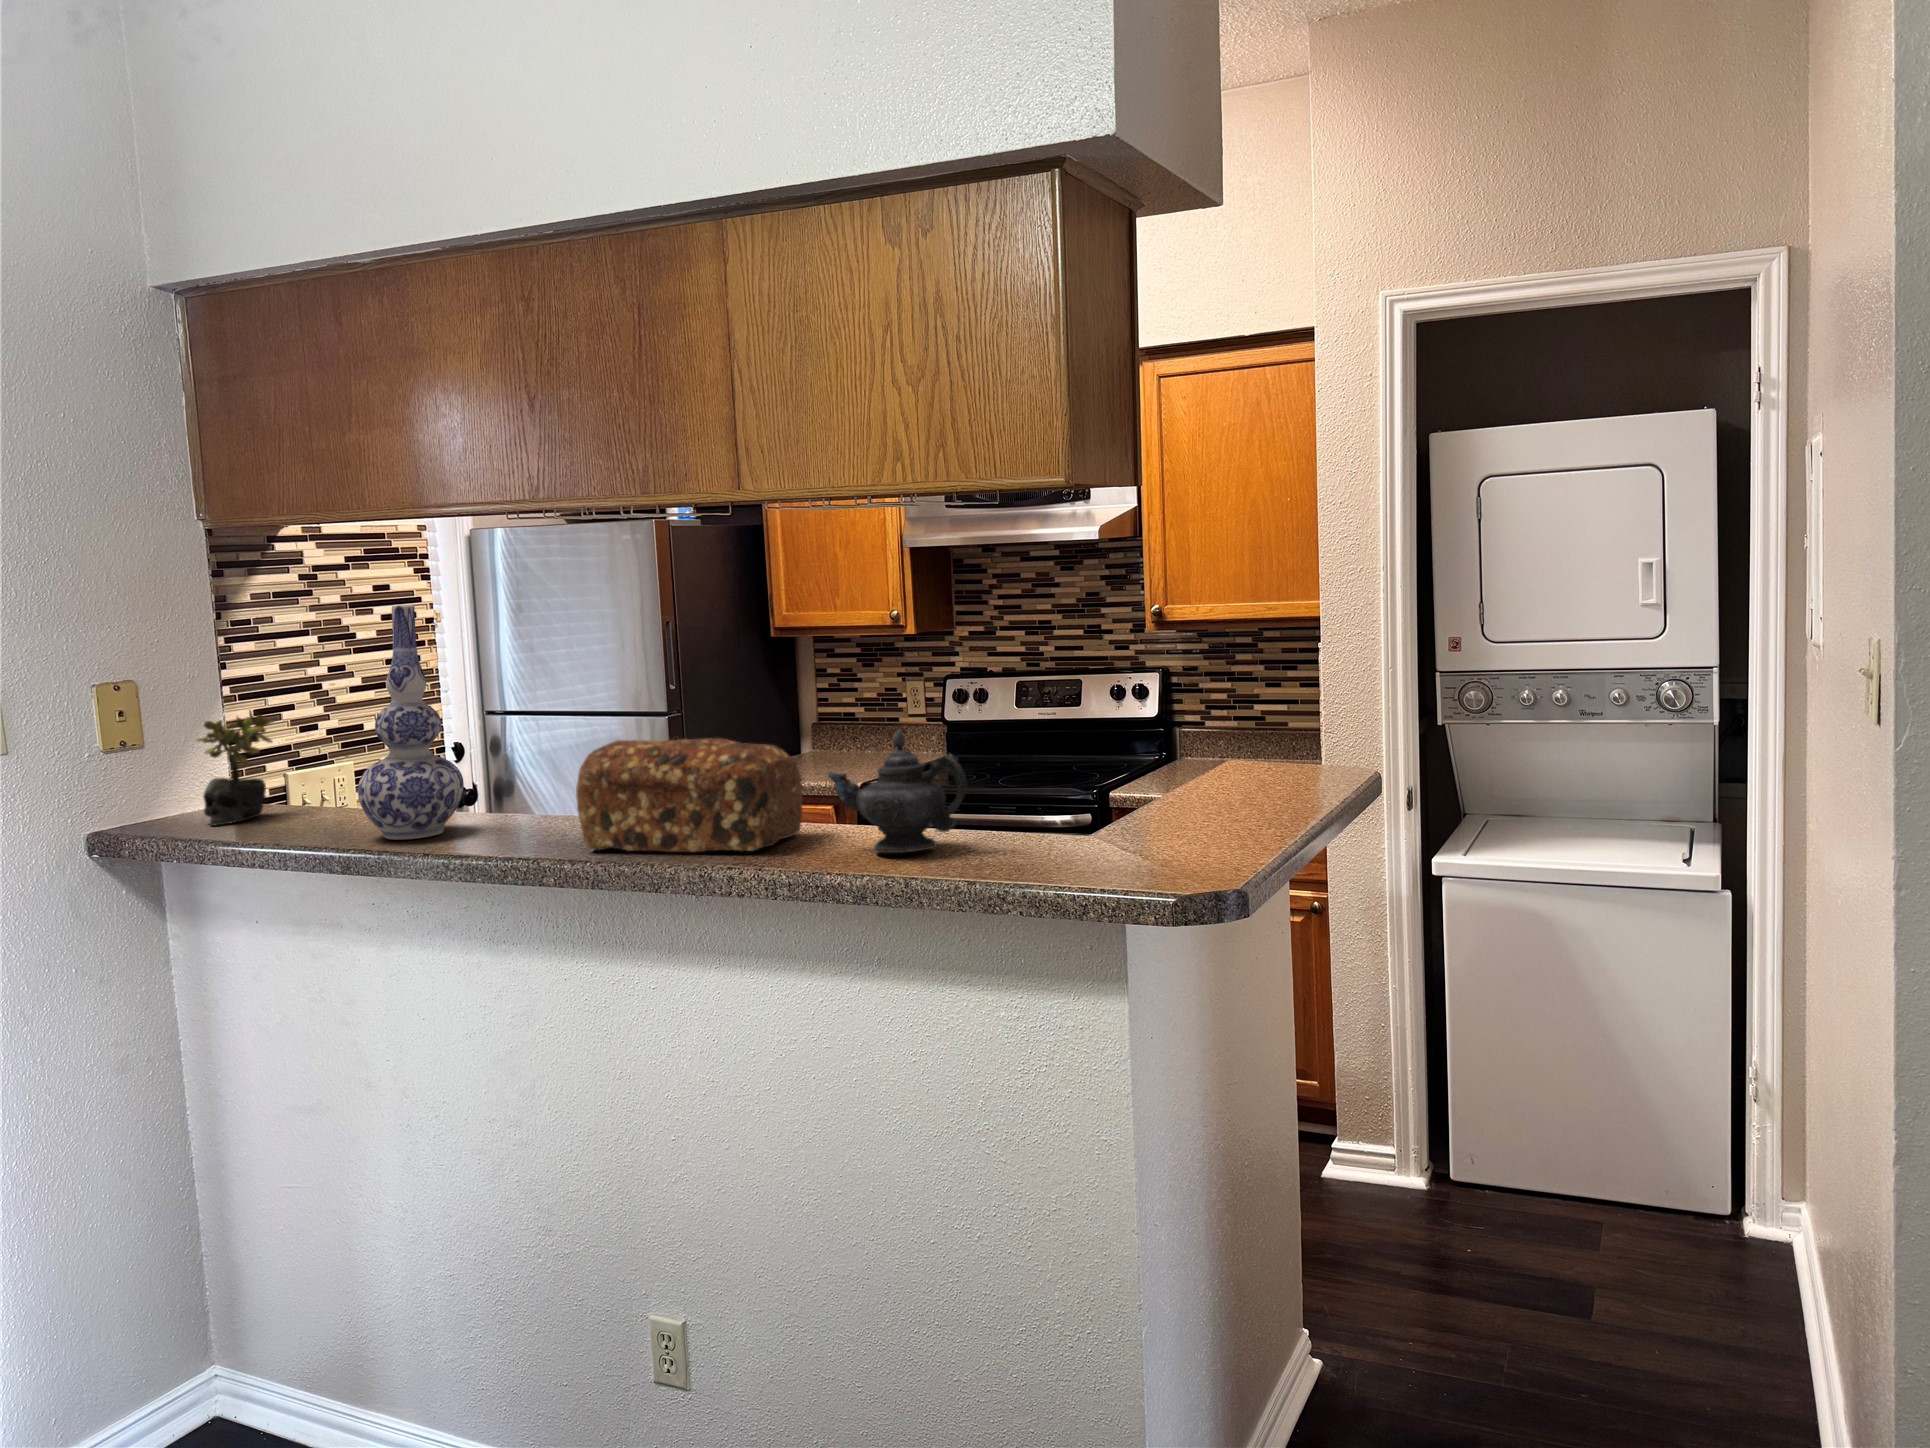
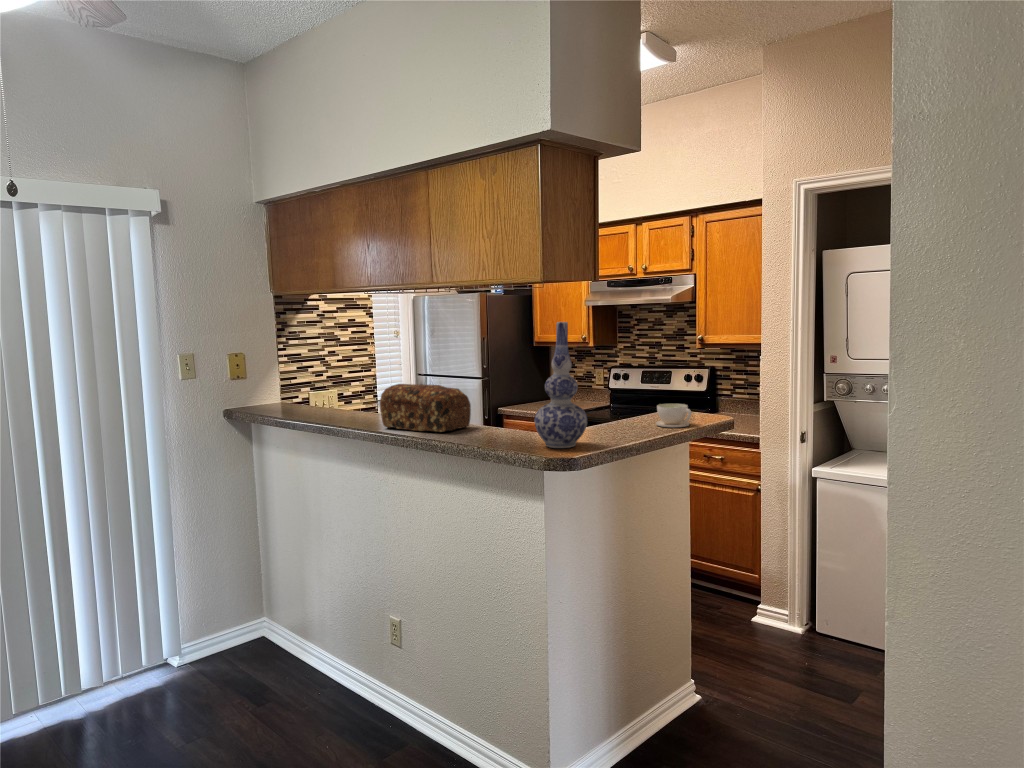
vase: present [358,605,464,840] -> present [535,322,587,448]
succulent plant: present [197,710,274,825] -> none [269,366,298,411]
teapot: present [828,730,967,853] -> none [473,384,524,437]
coffee cup: none [1210,752,1287,804] -> present [656,404,691,427]

